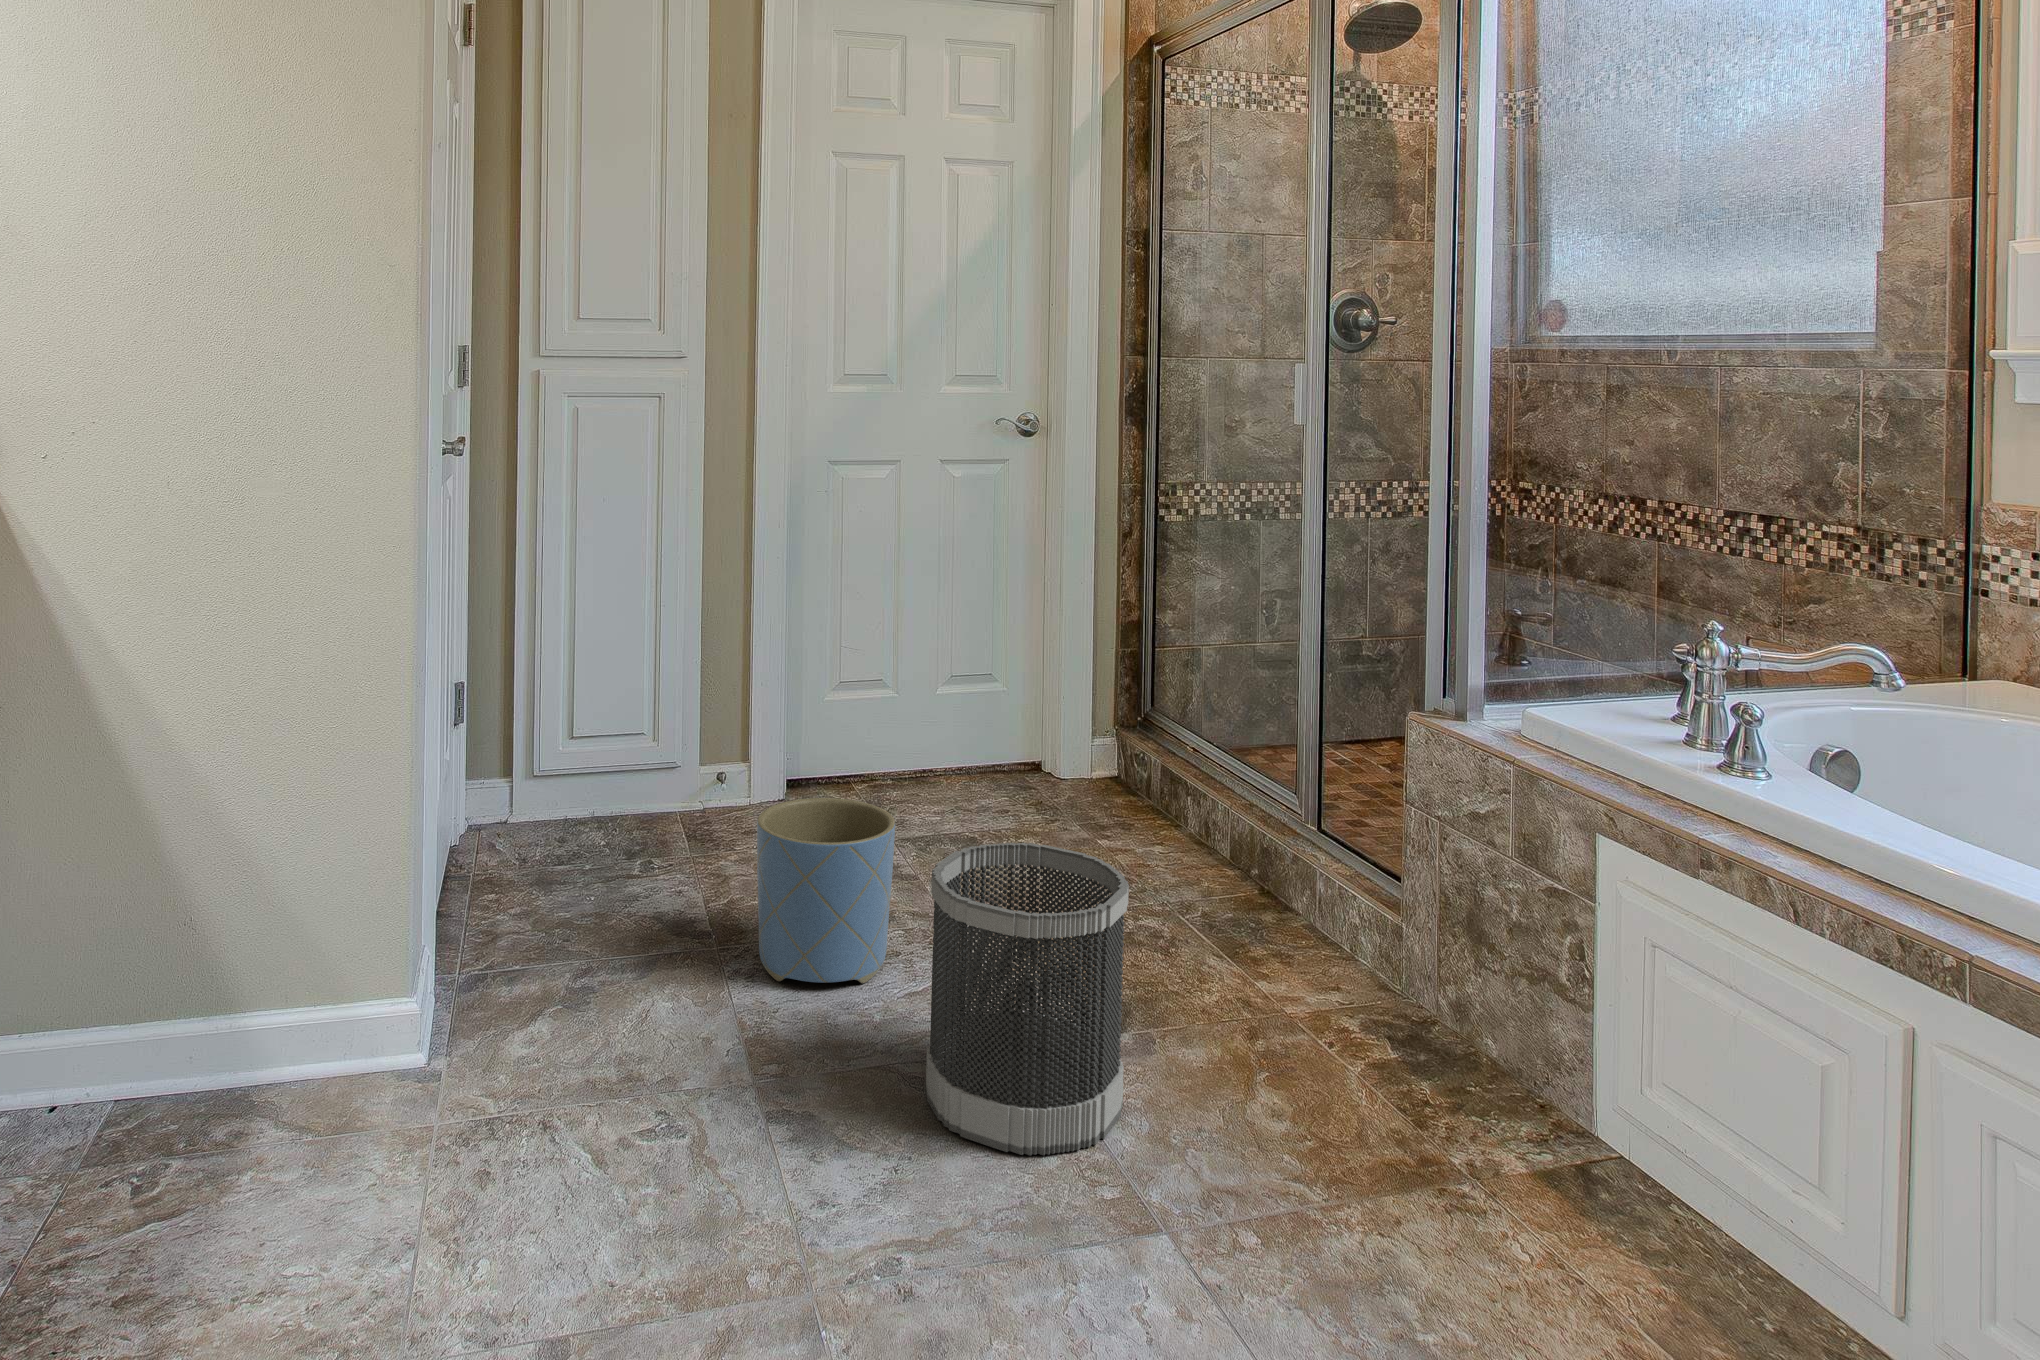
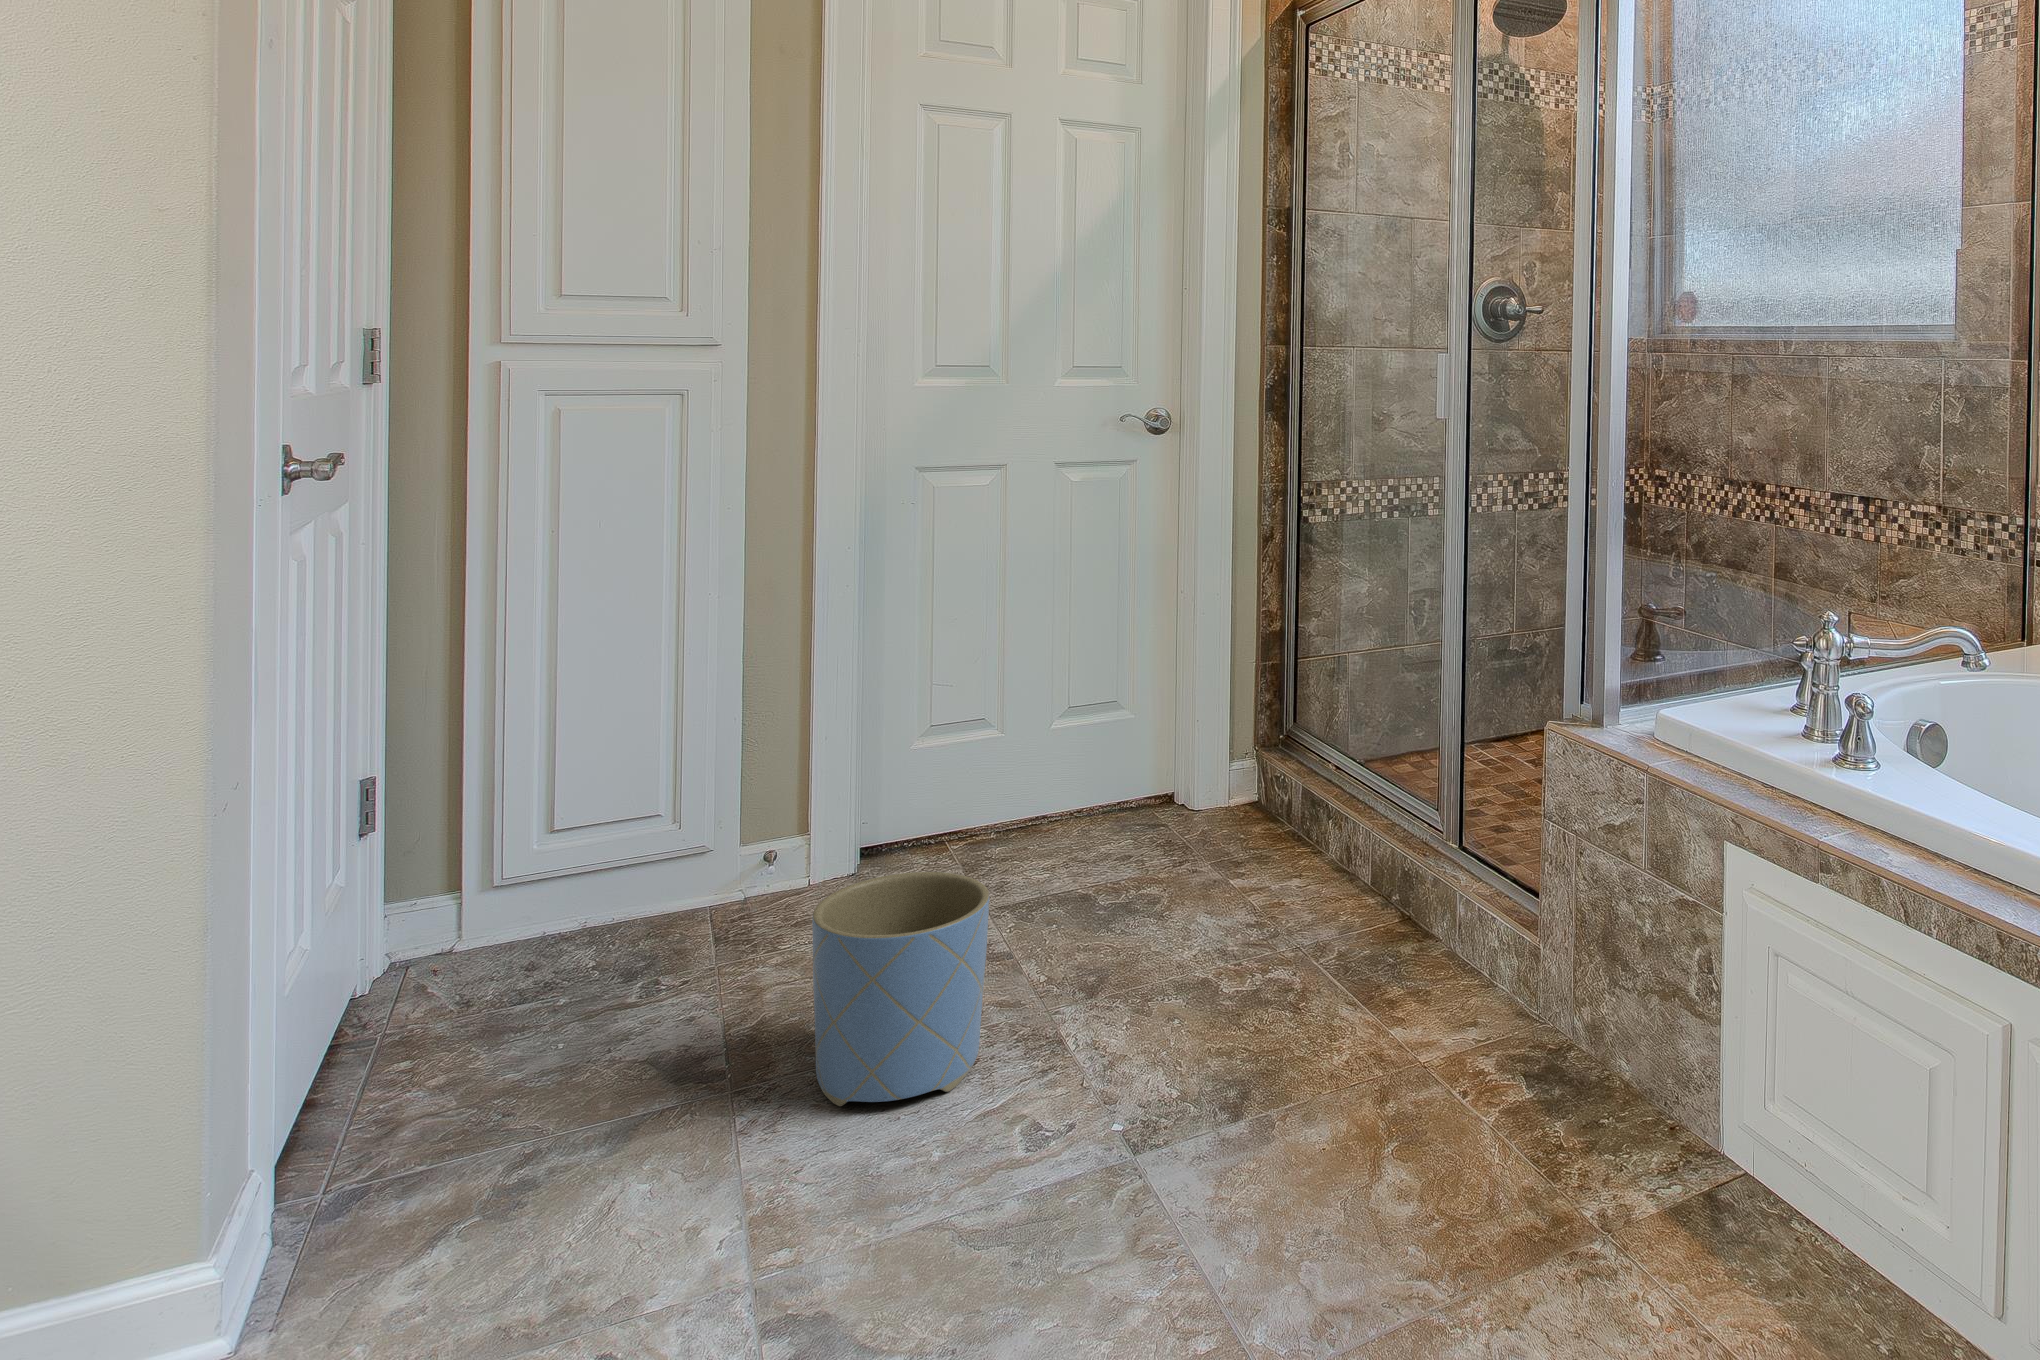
wastebasket: present [926,843,1129,1156] -> none [1015,911,1254,1288]

